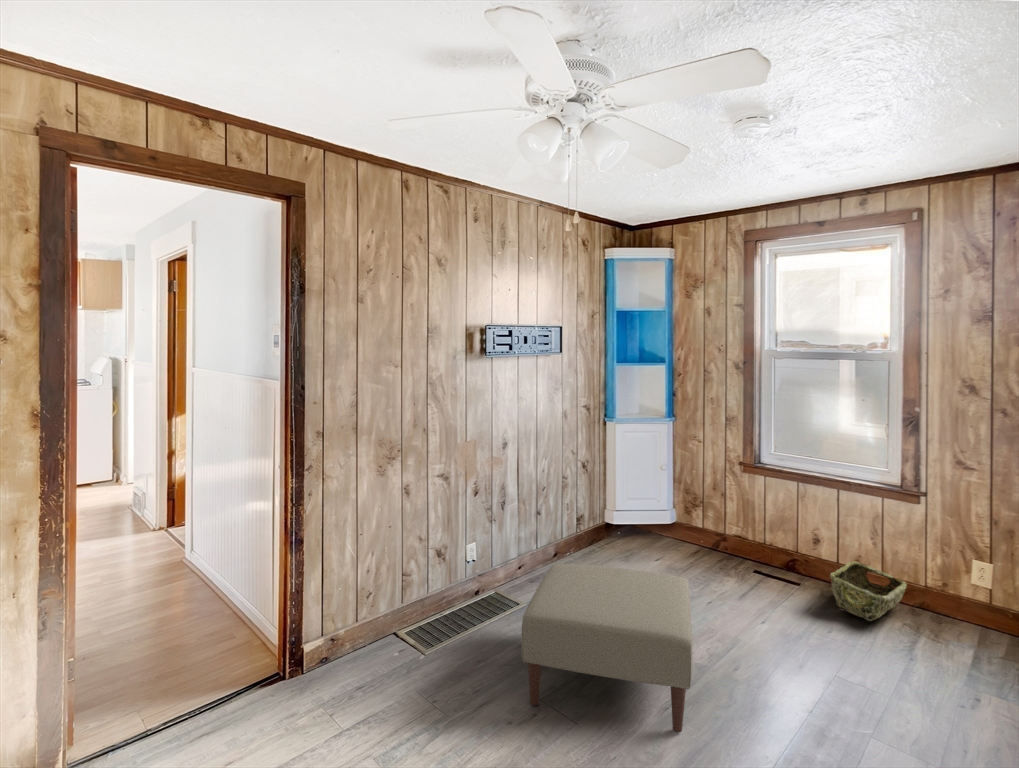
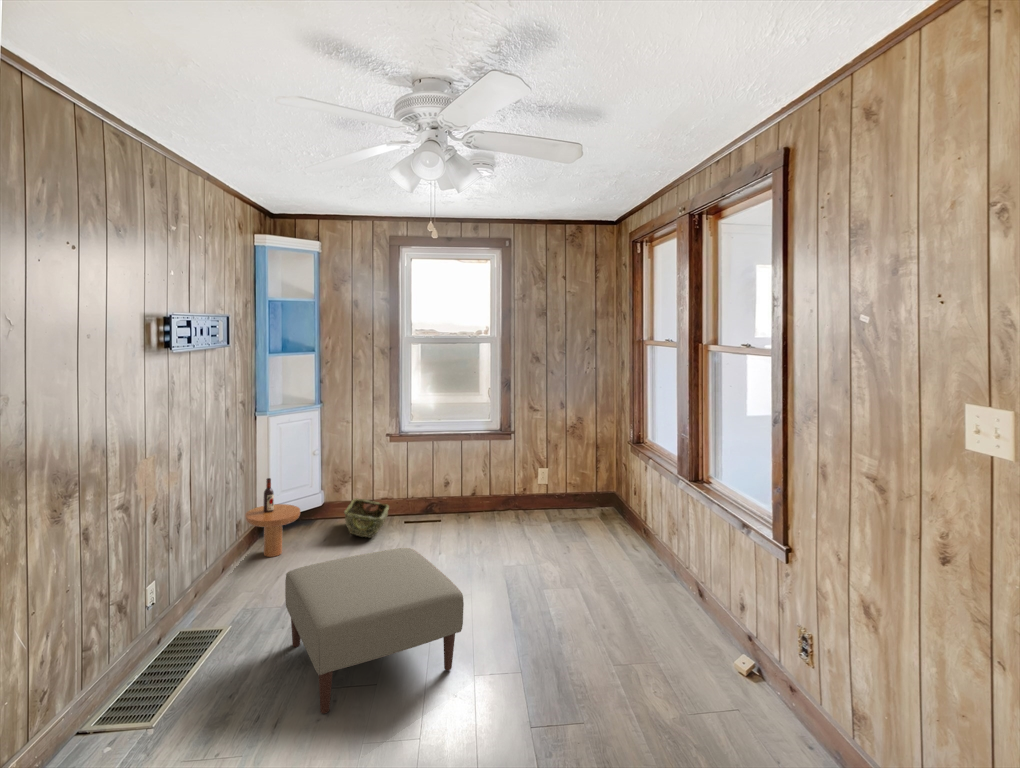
side table: none [580,482,630,560] -> present [245,478,300,557]
woven basket: present [830,562,907,621] -> present [344,499,389,538]

